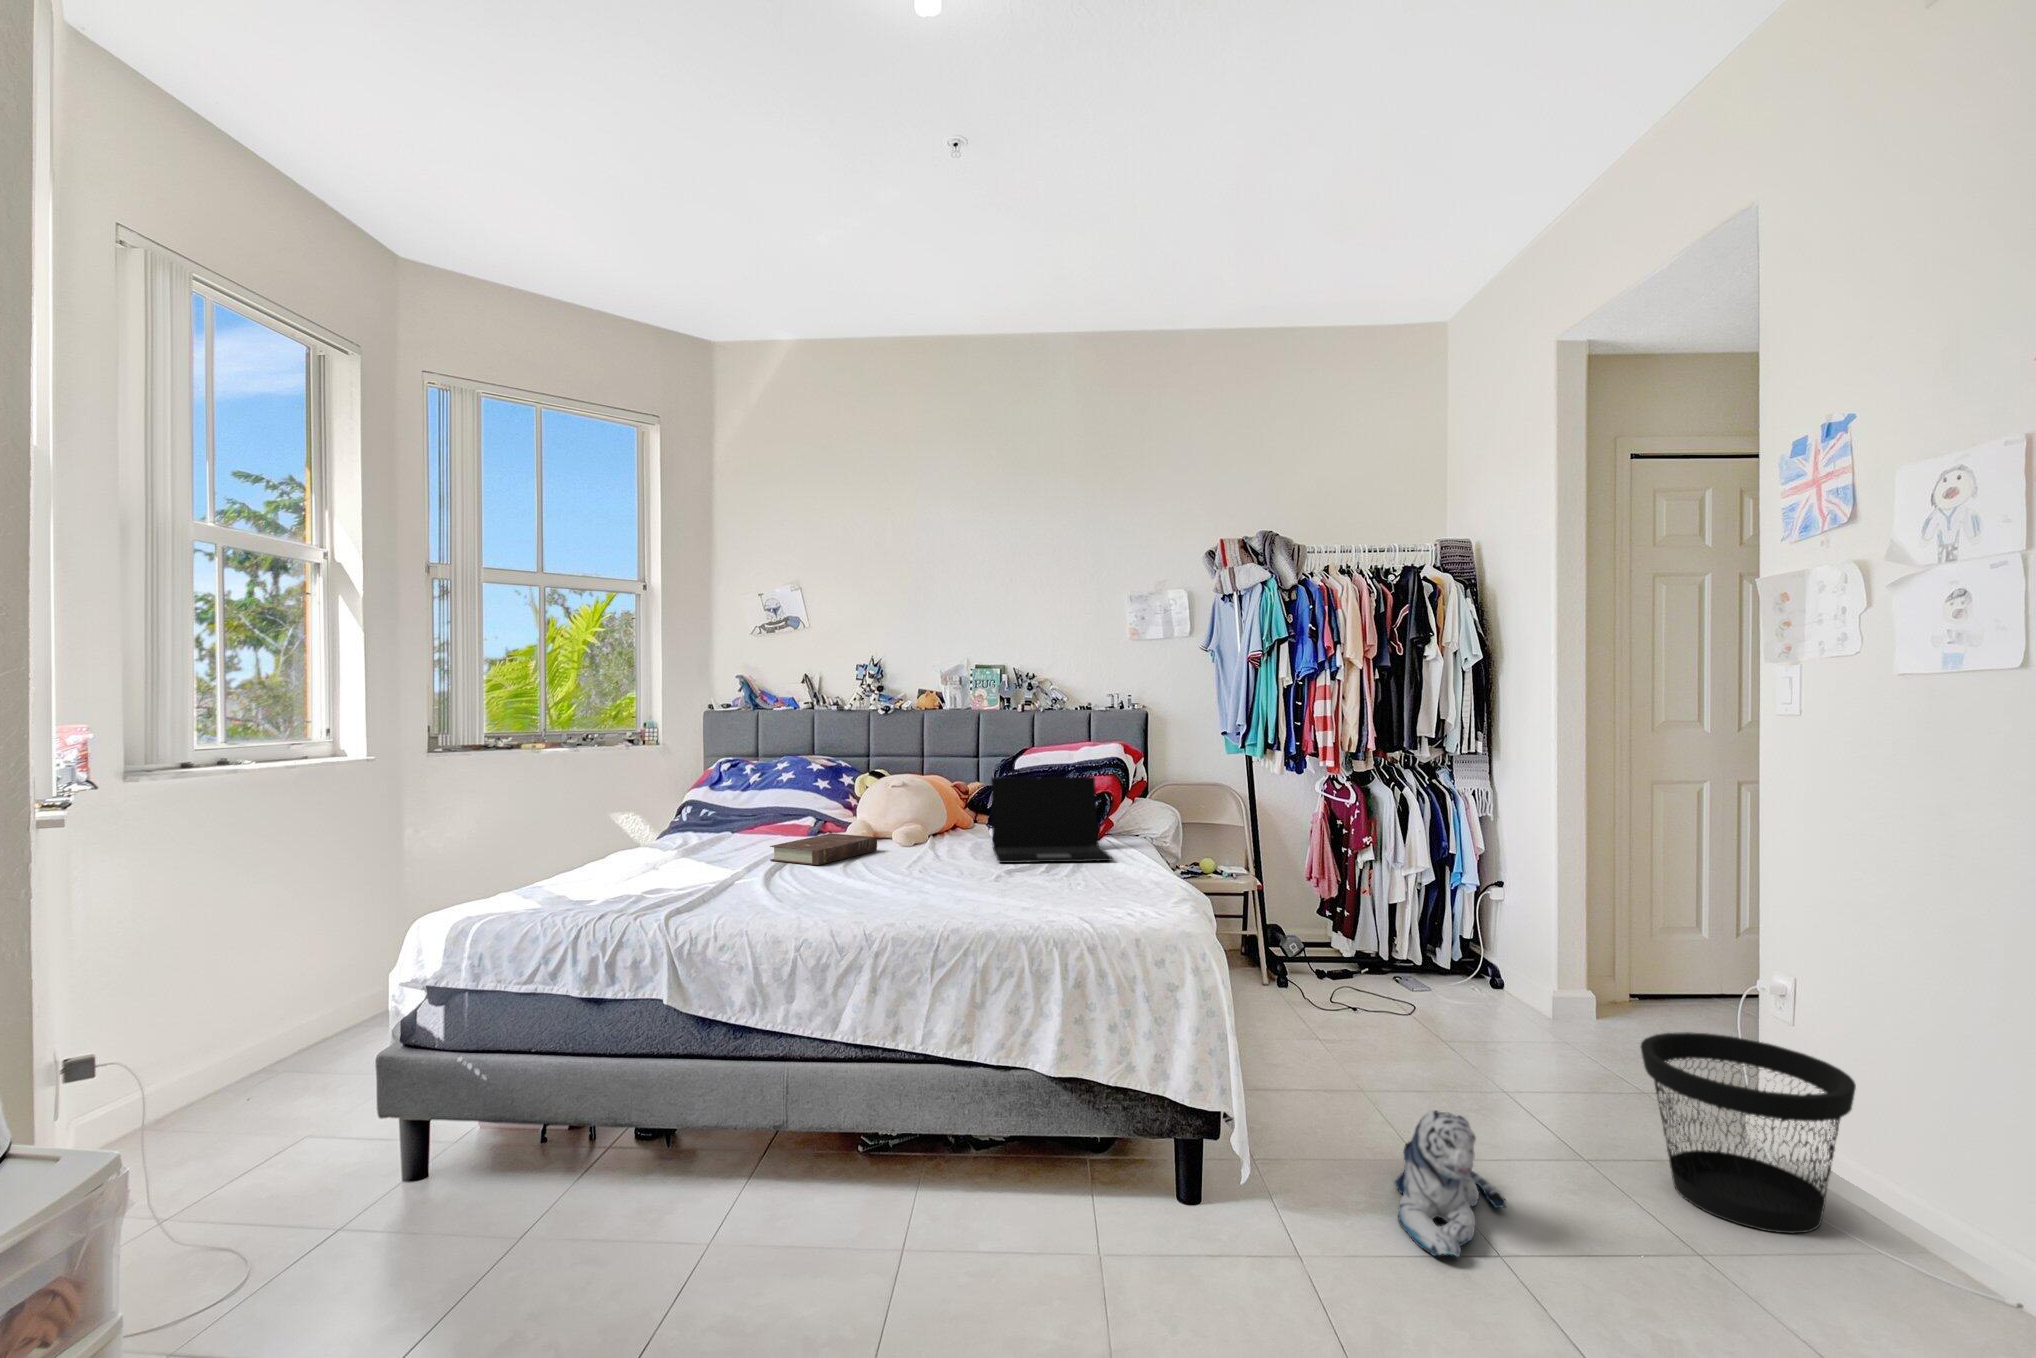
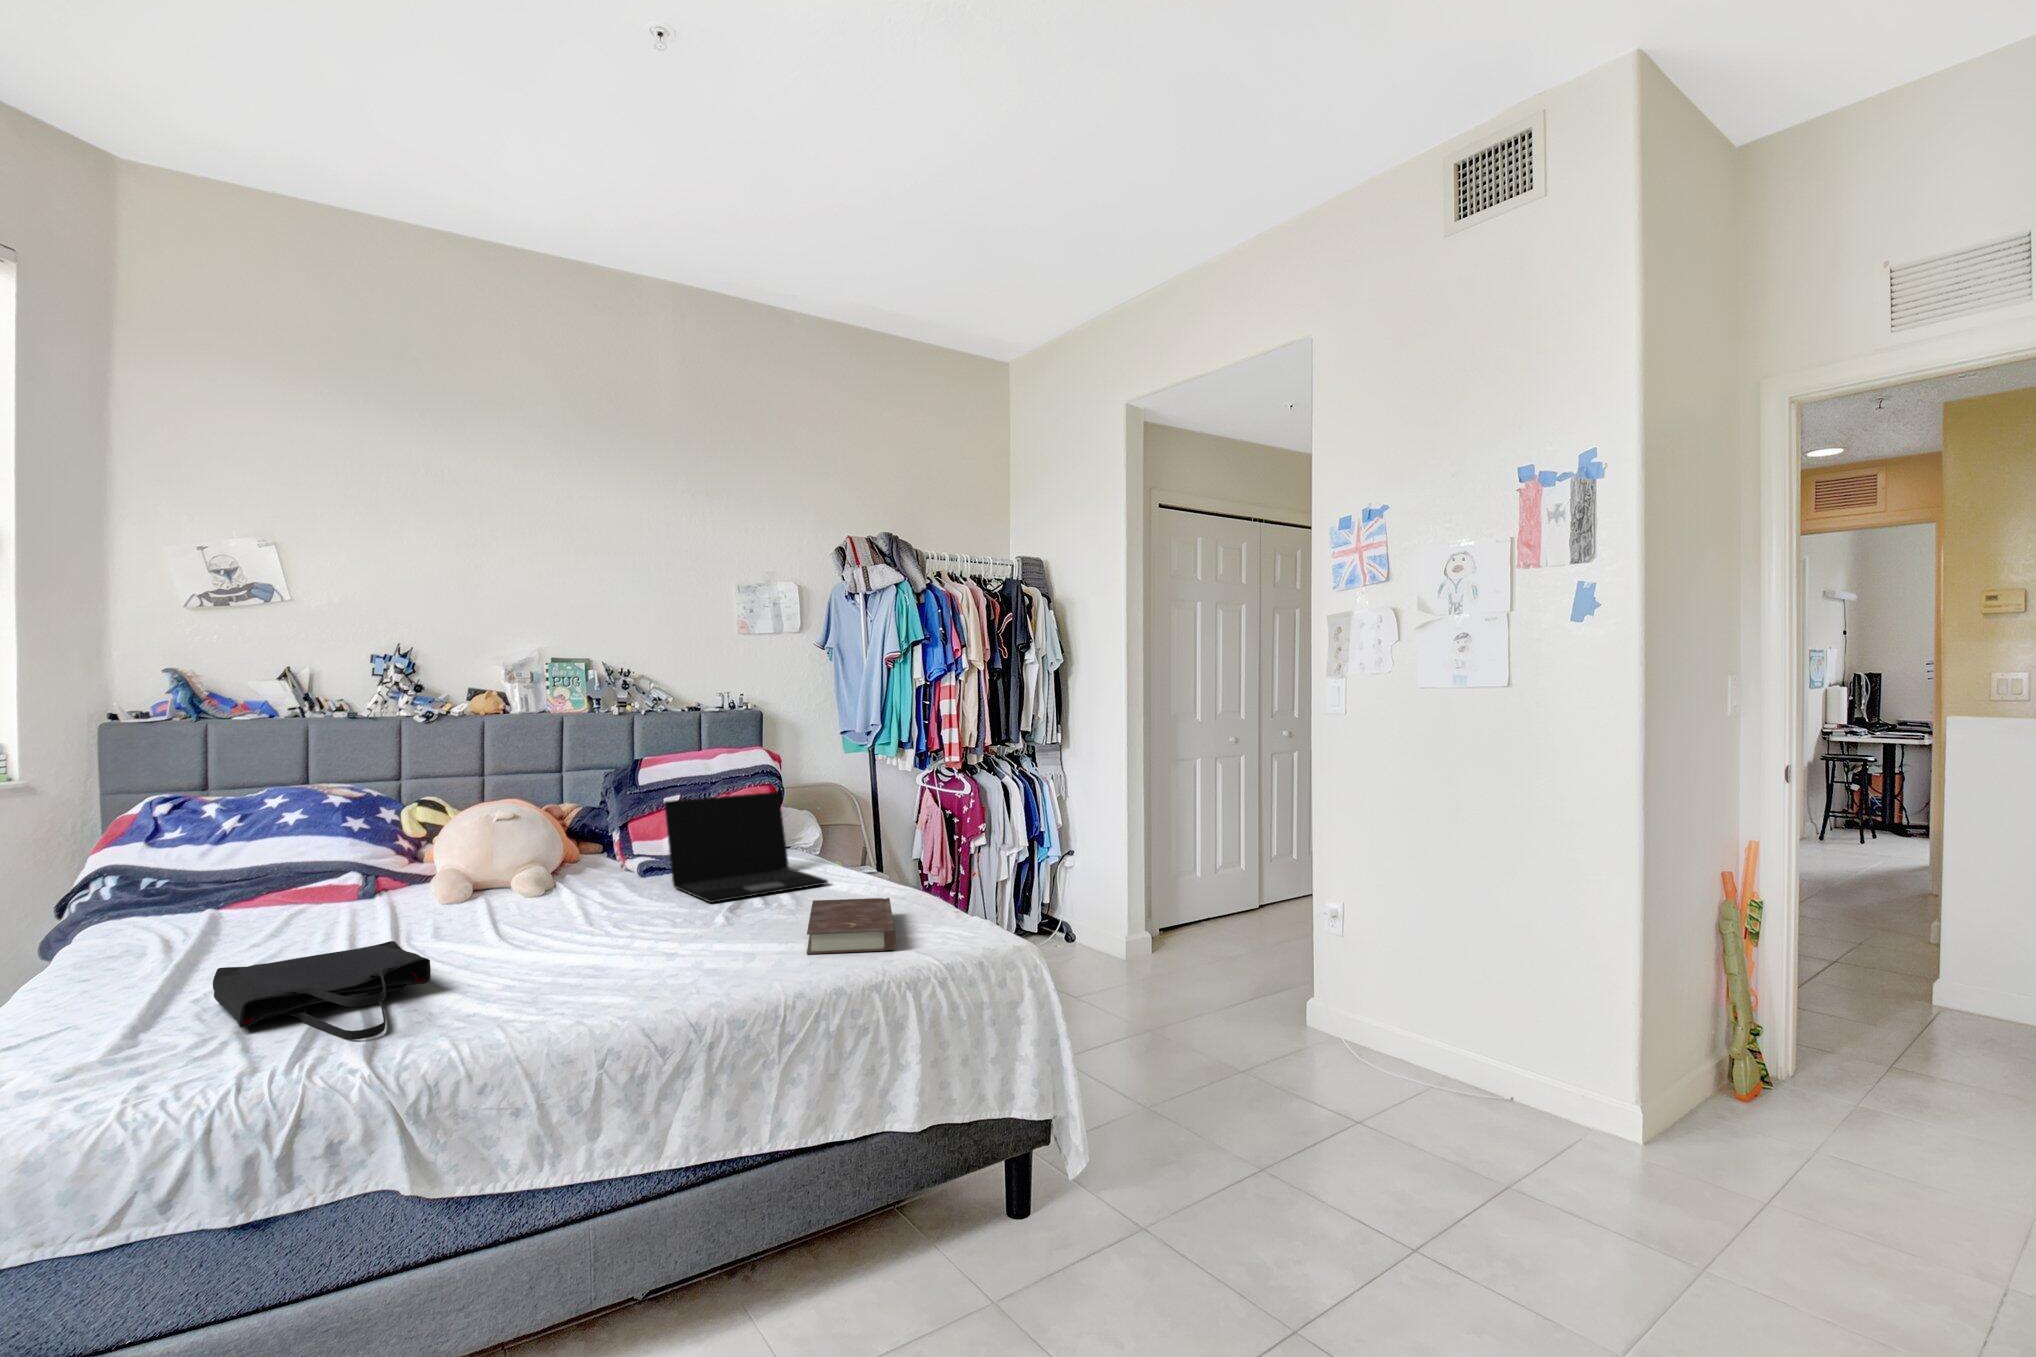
book: present [770,833,877,865] -> present [807,898,896,954]
tote bag: none [640,854,759,905] -> present [213,941,431,1040]
wastebasket: present [1641,1032,1856,1233] -> none [1286,960,1419,1099]
plush toy: present [1395,1110,1505,1257] -> none [1156,1069,1249,1195]

